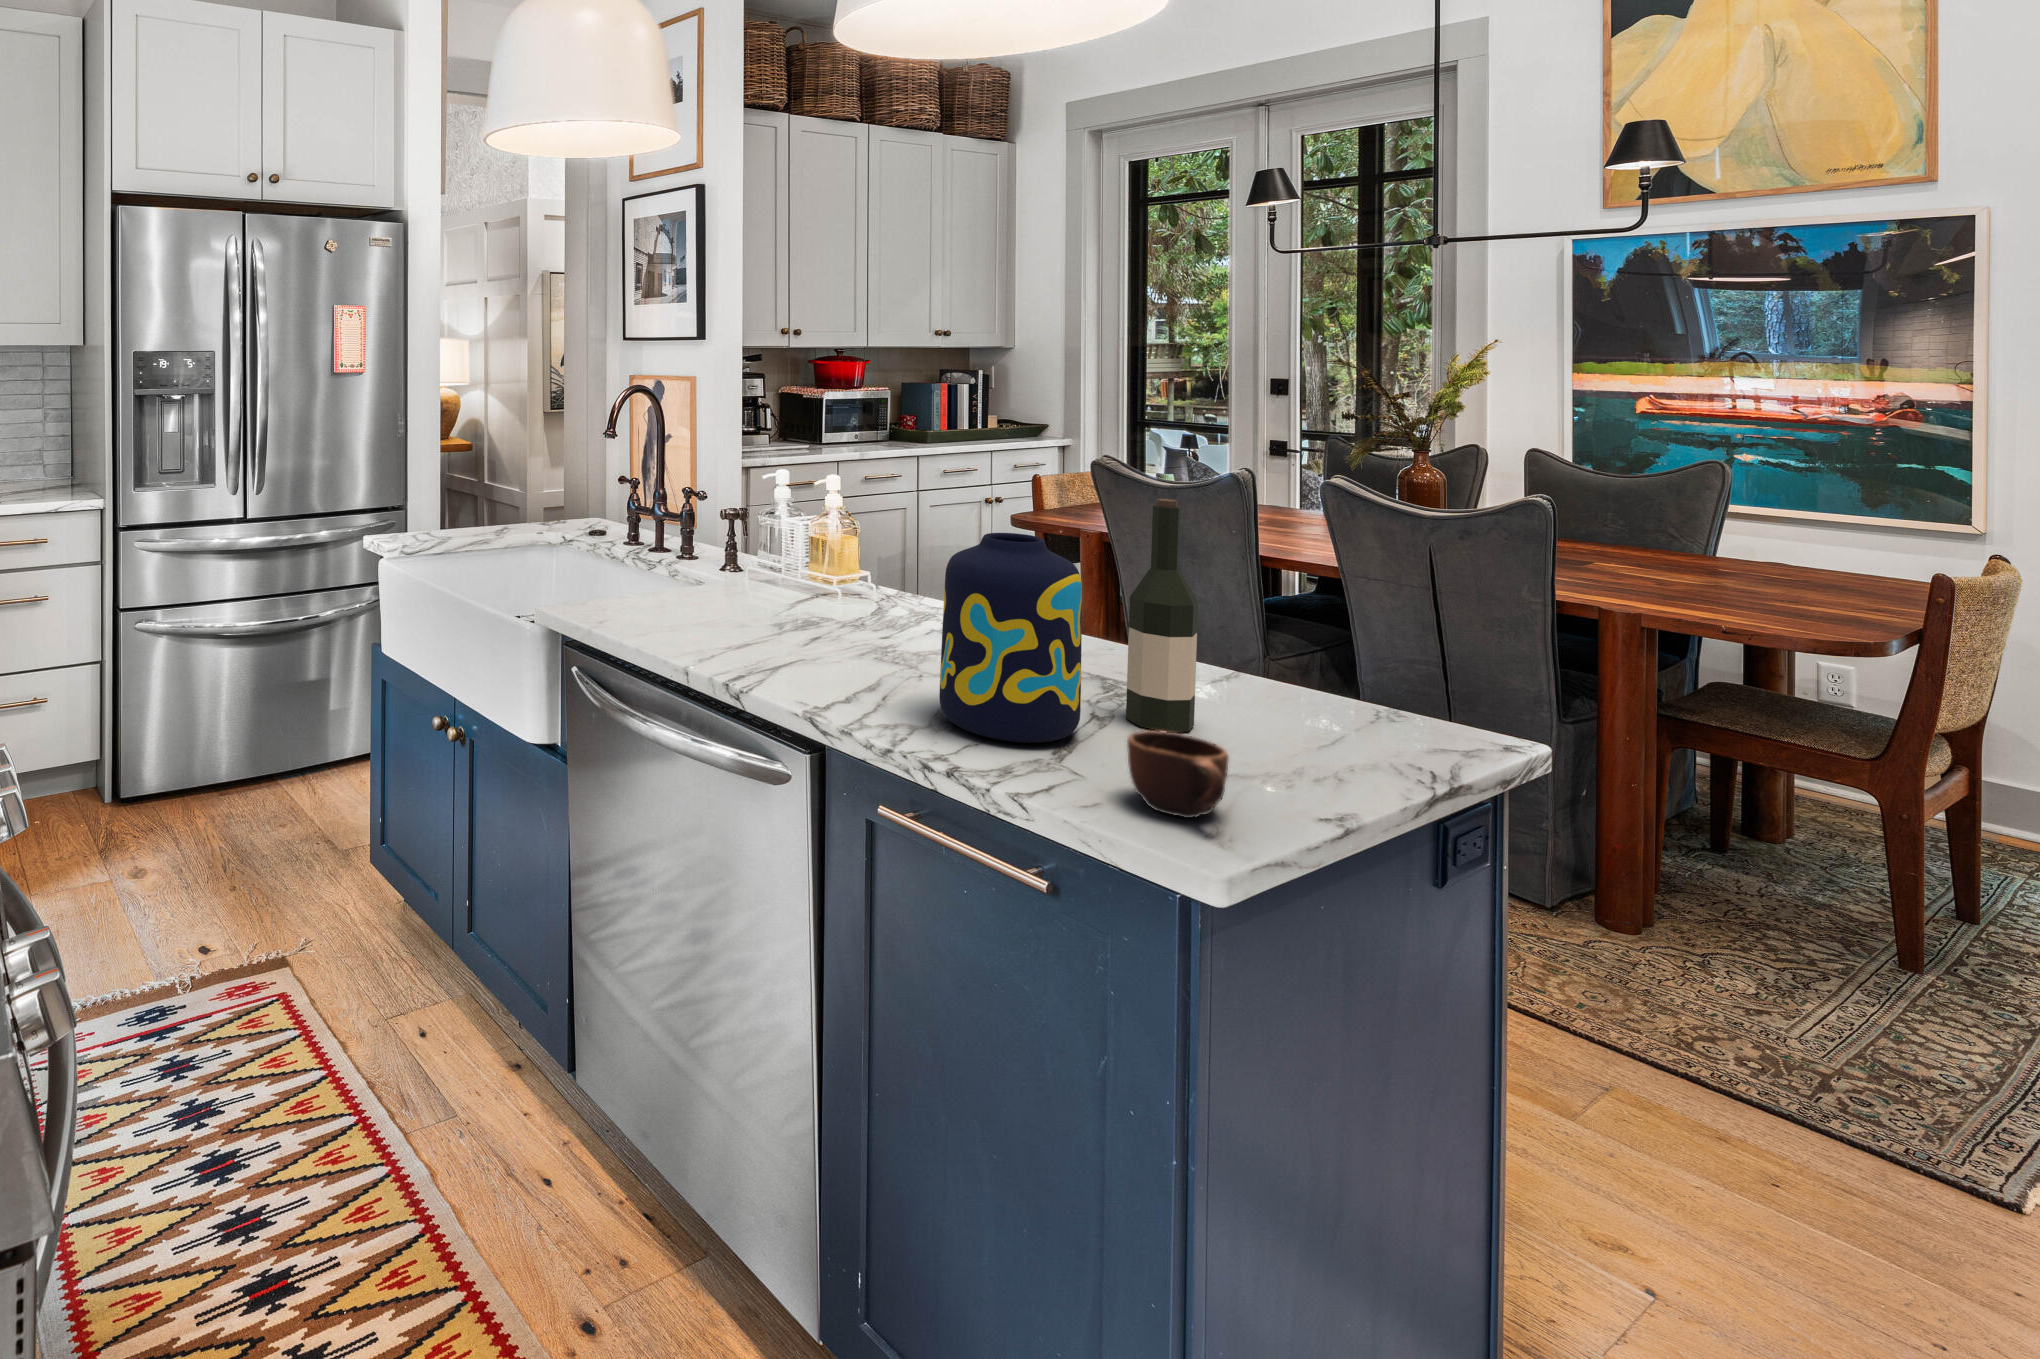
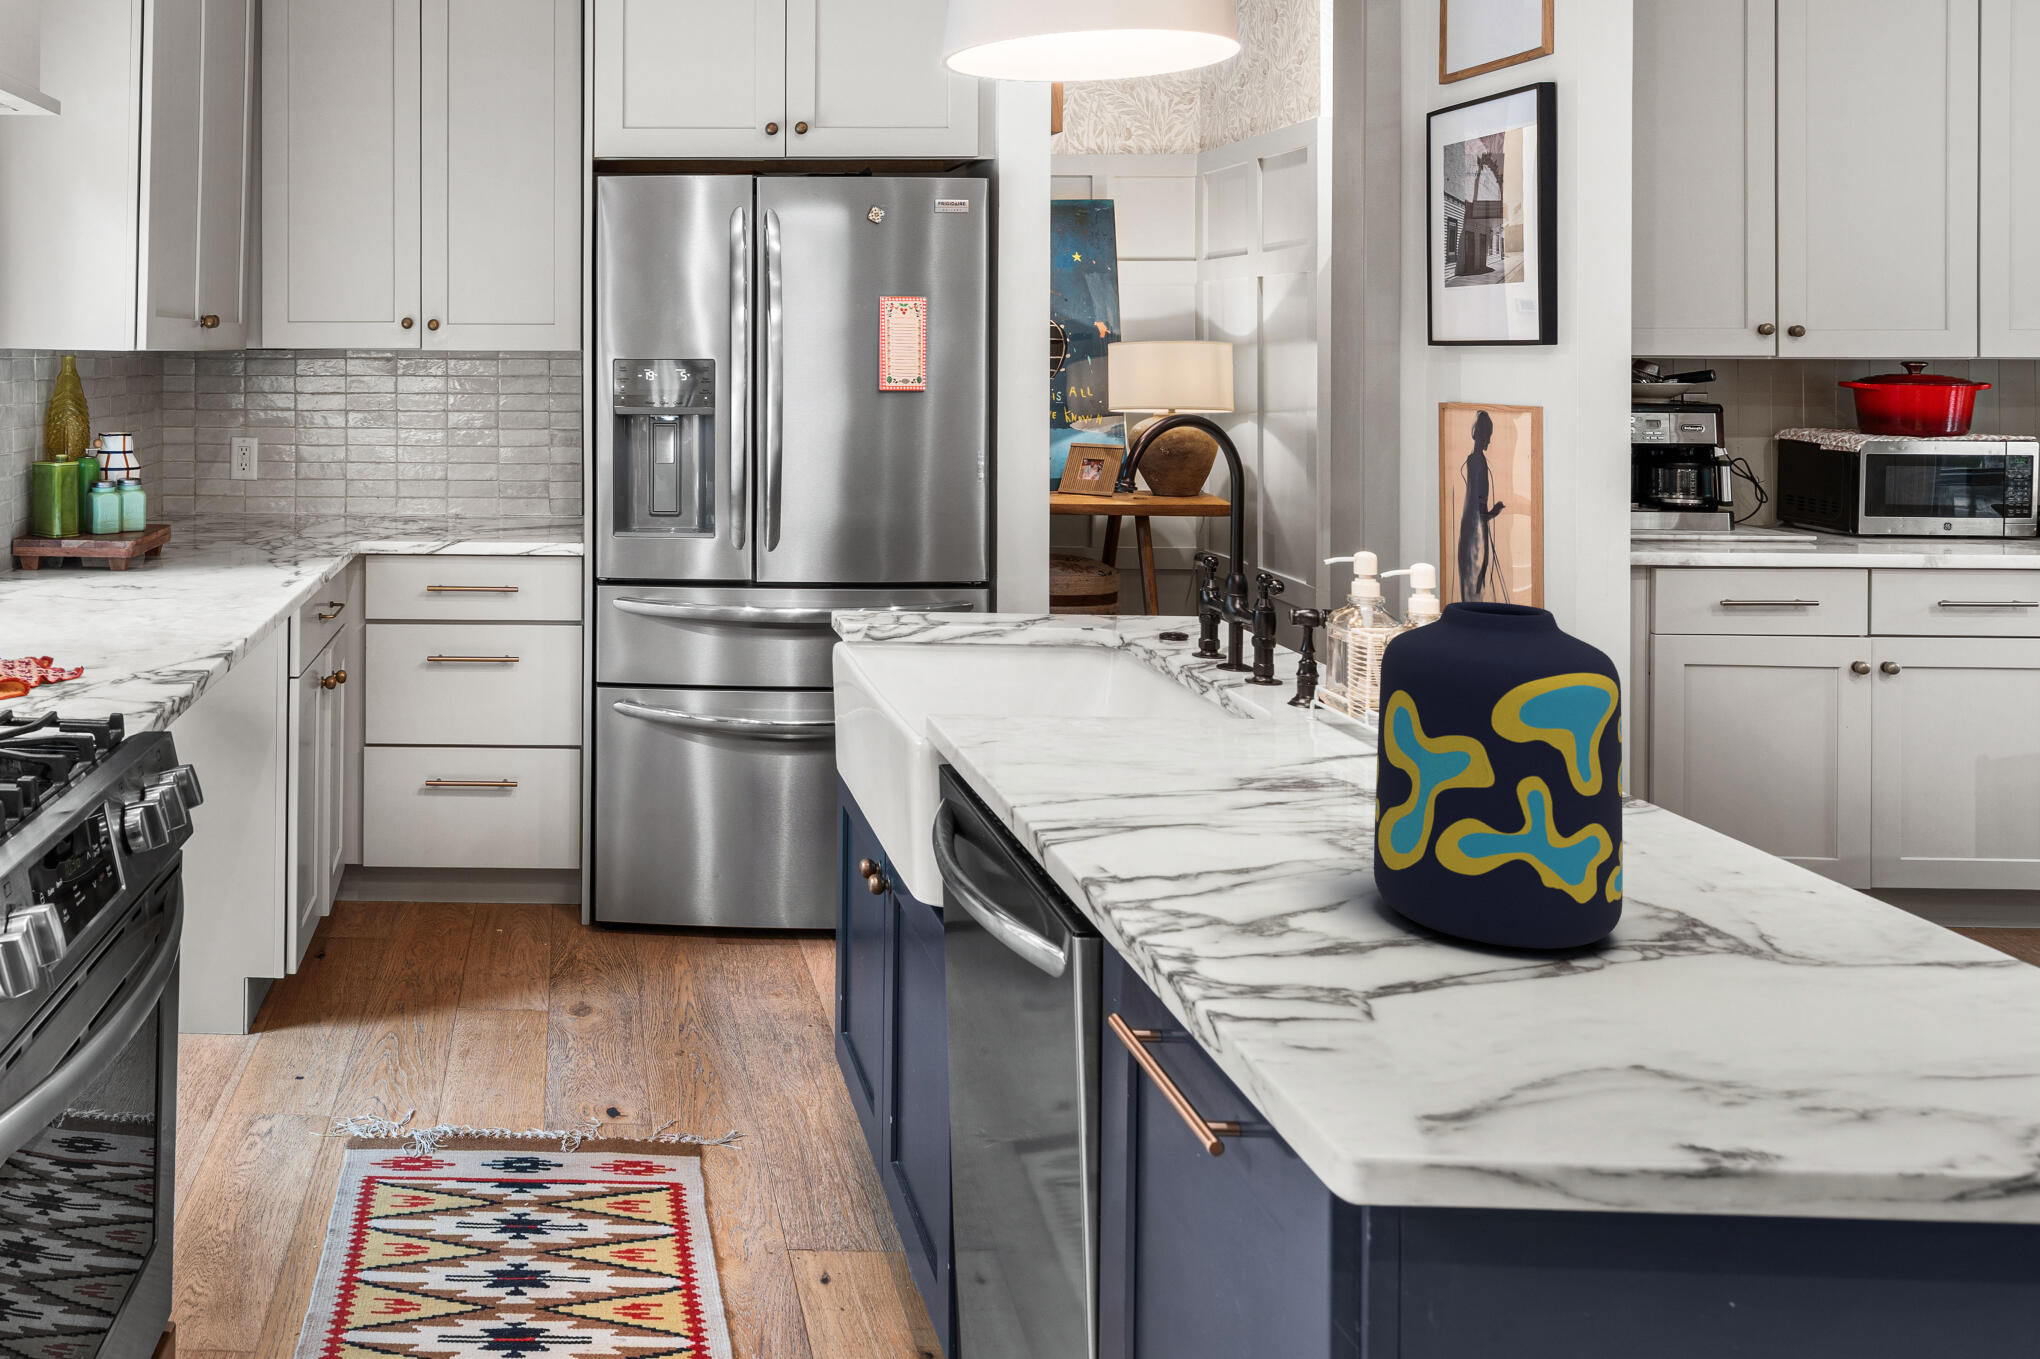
wine bottle: present [1126,499,1198,732] -> none [1758,561,1899,982]
mug: present [1127,730,1229,818] -> none [1547,928,1732,1082]

